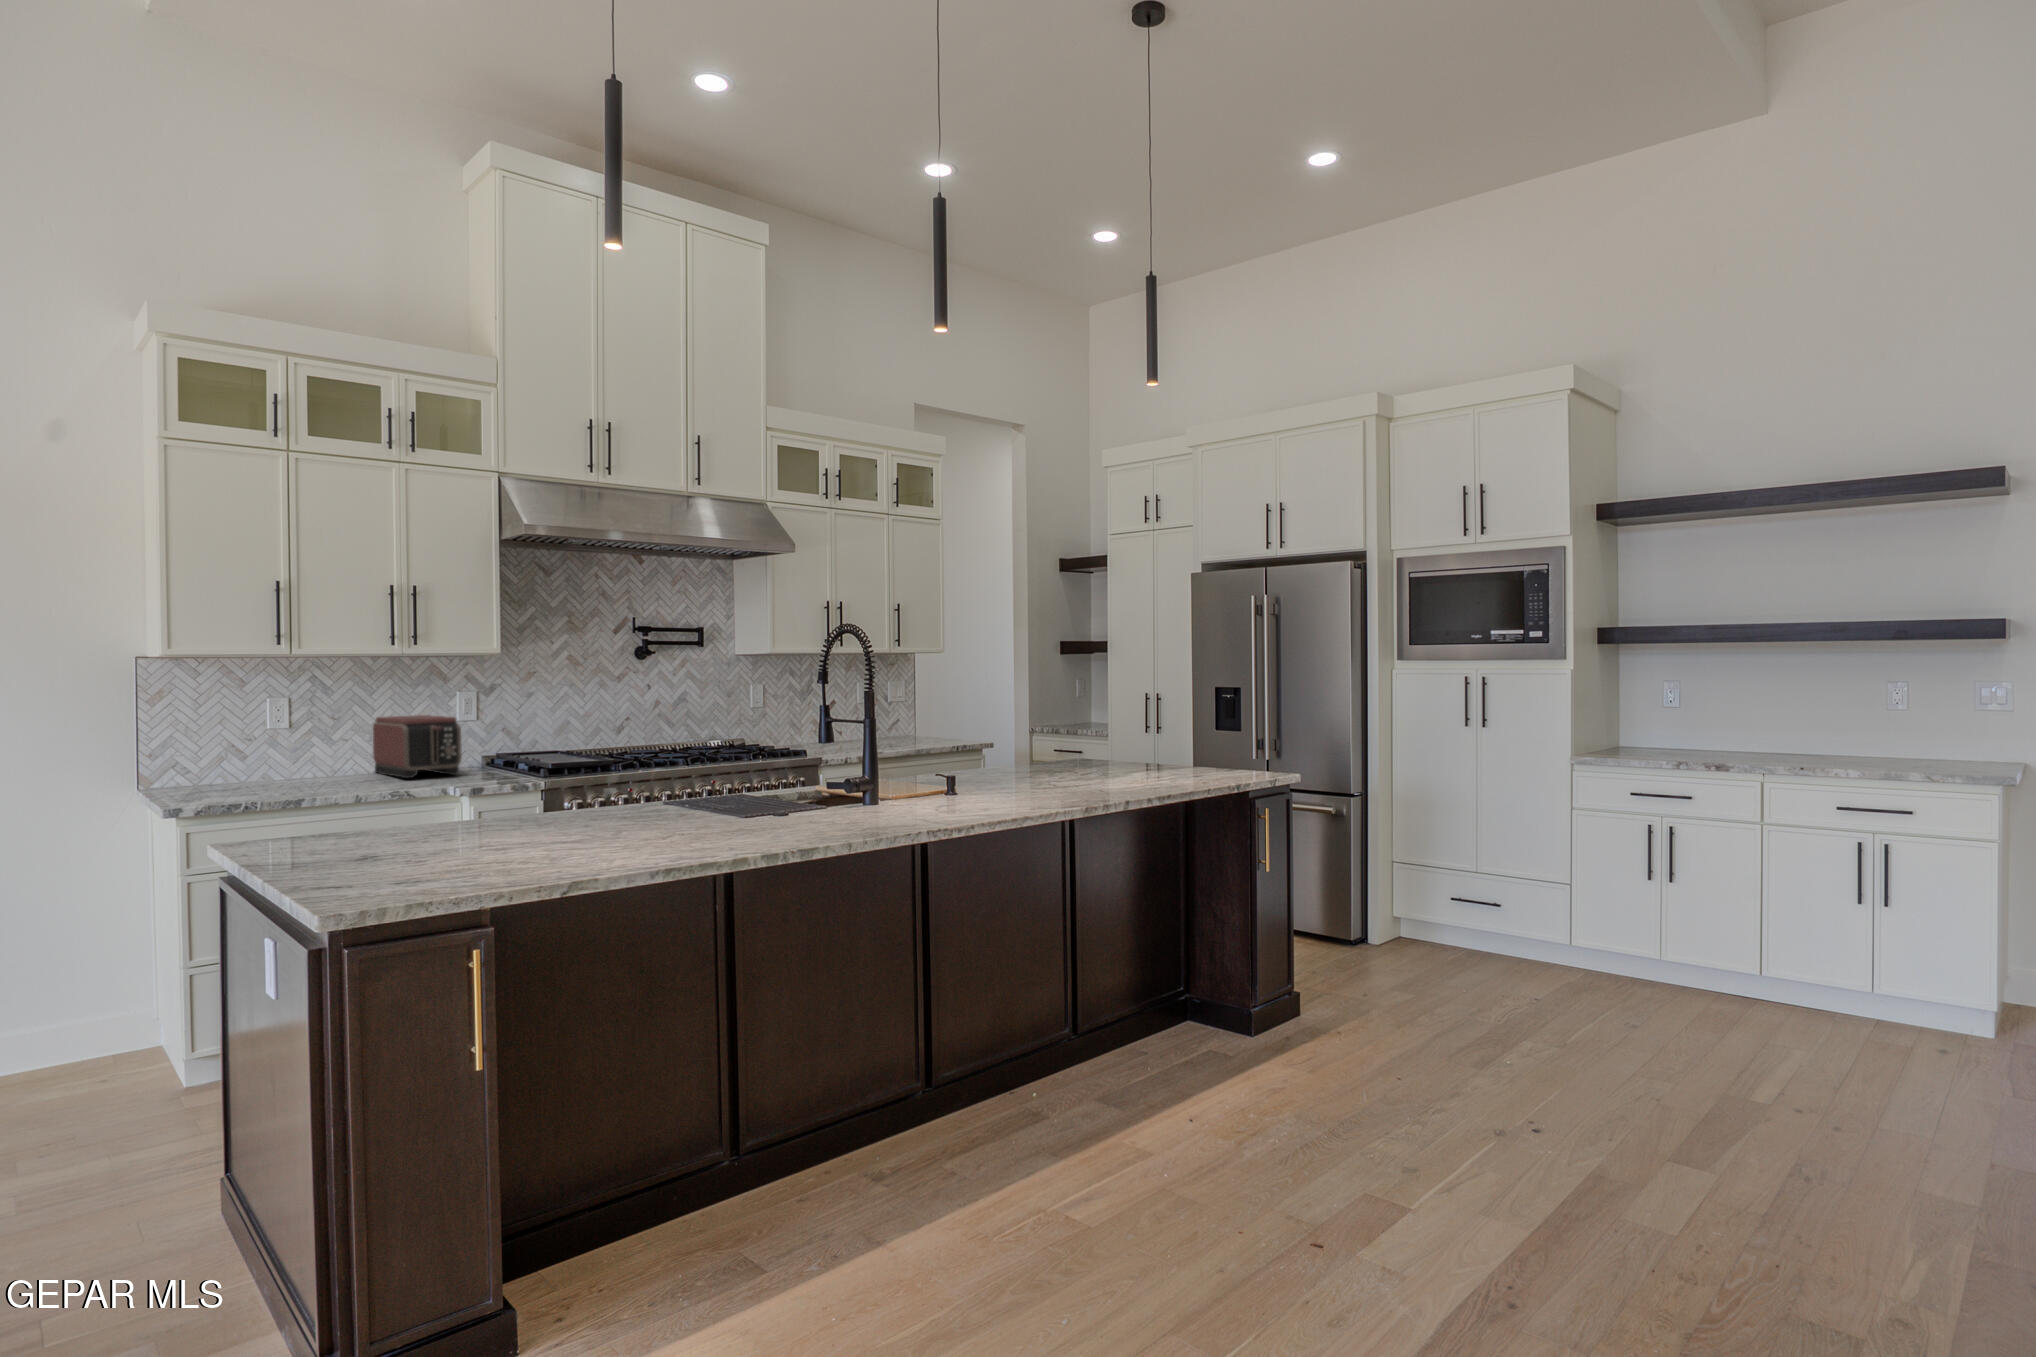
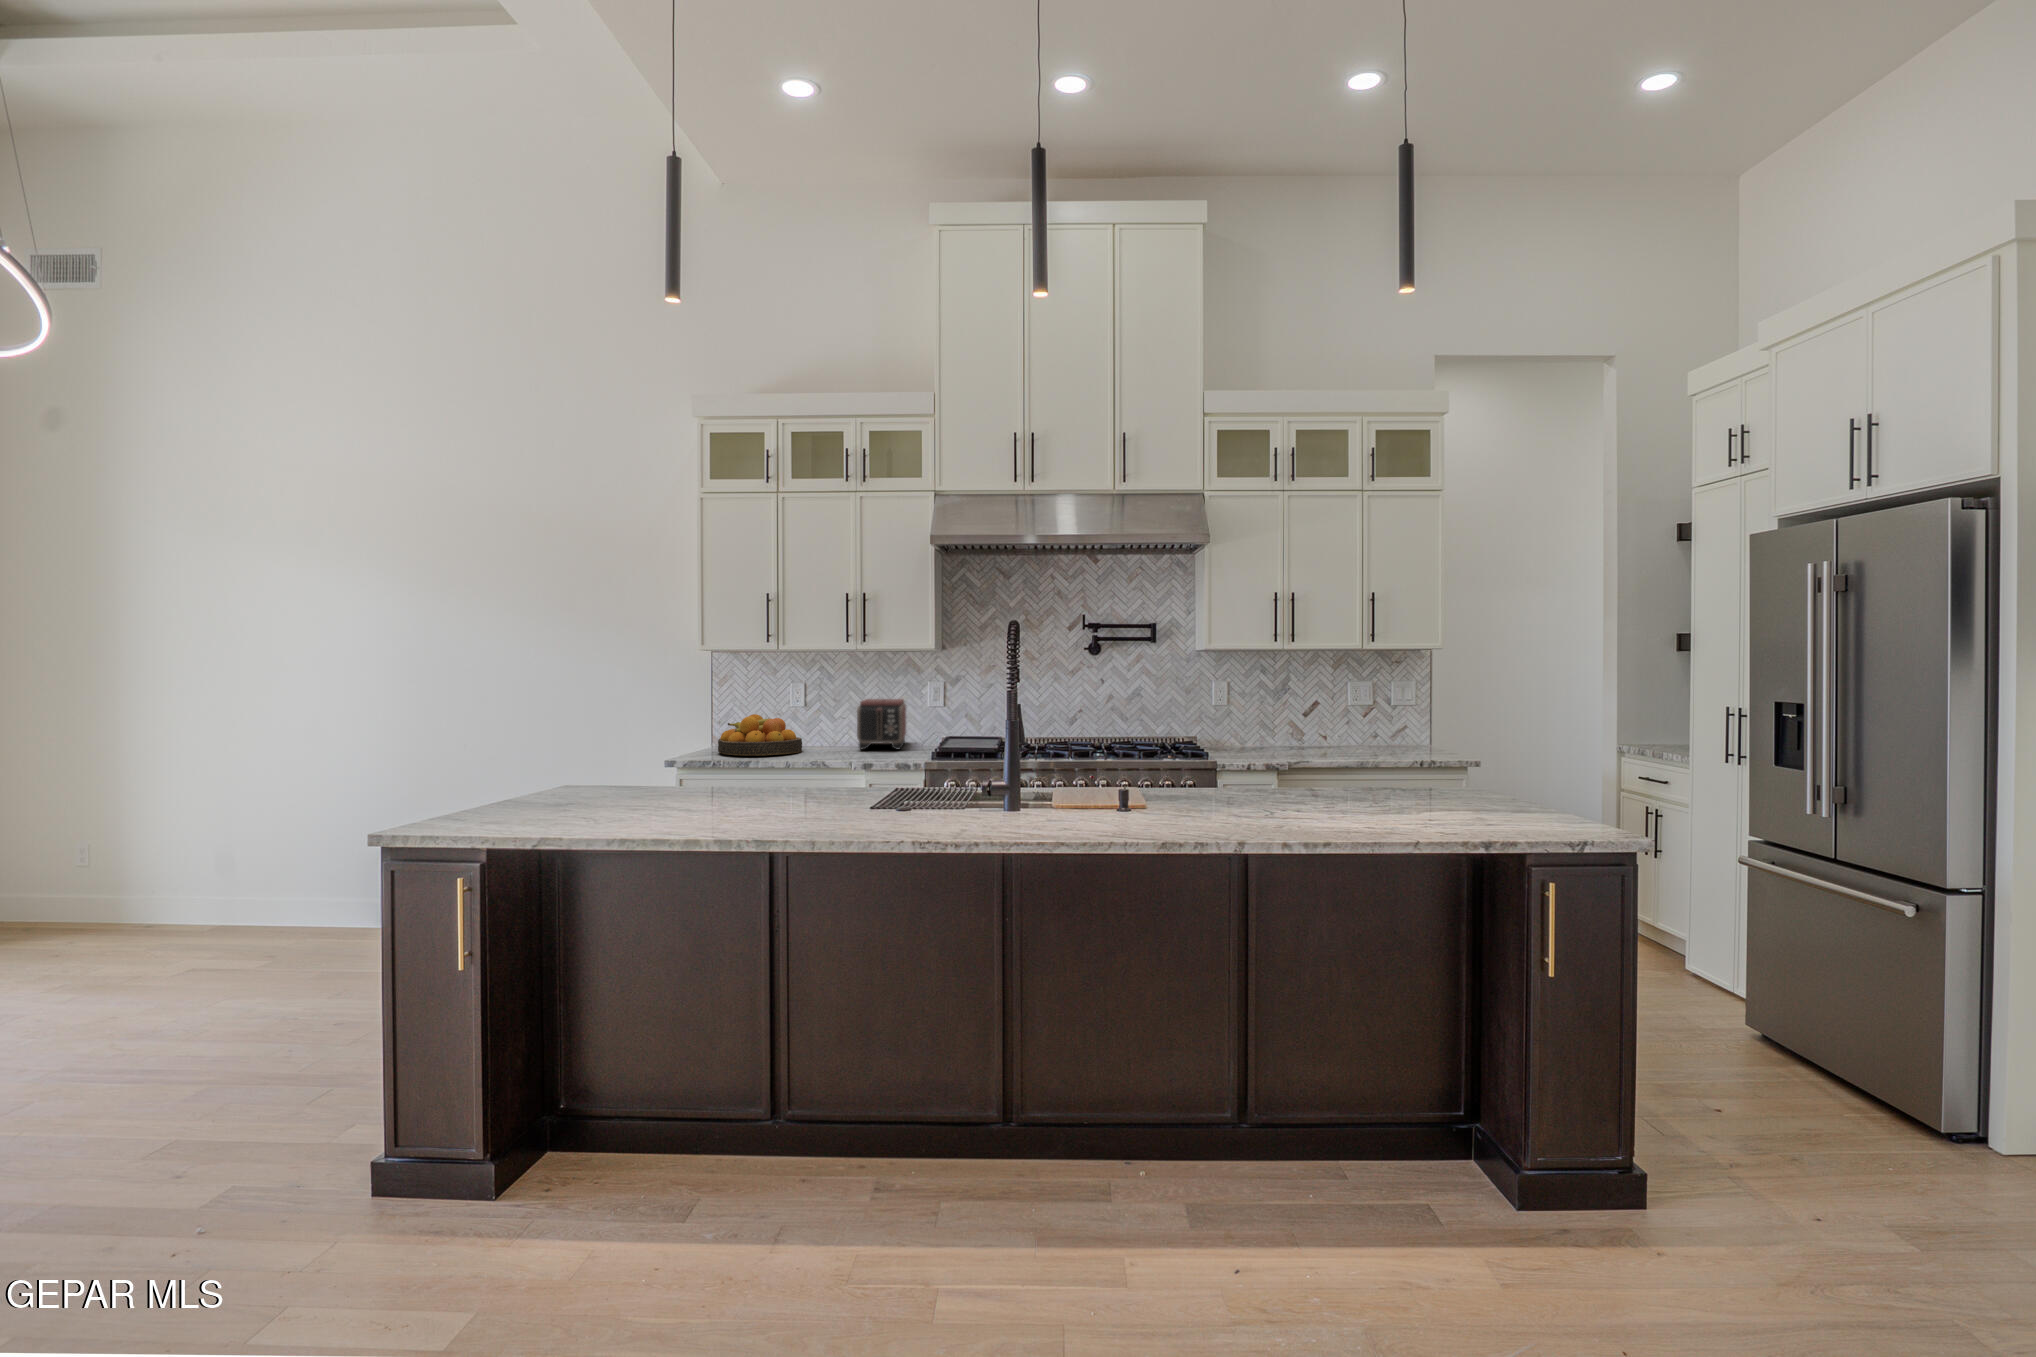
fruit bowl: none [199,744,331,799] -> present [718,714,802,756]

